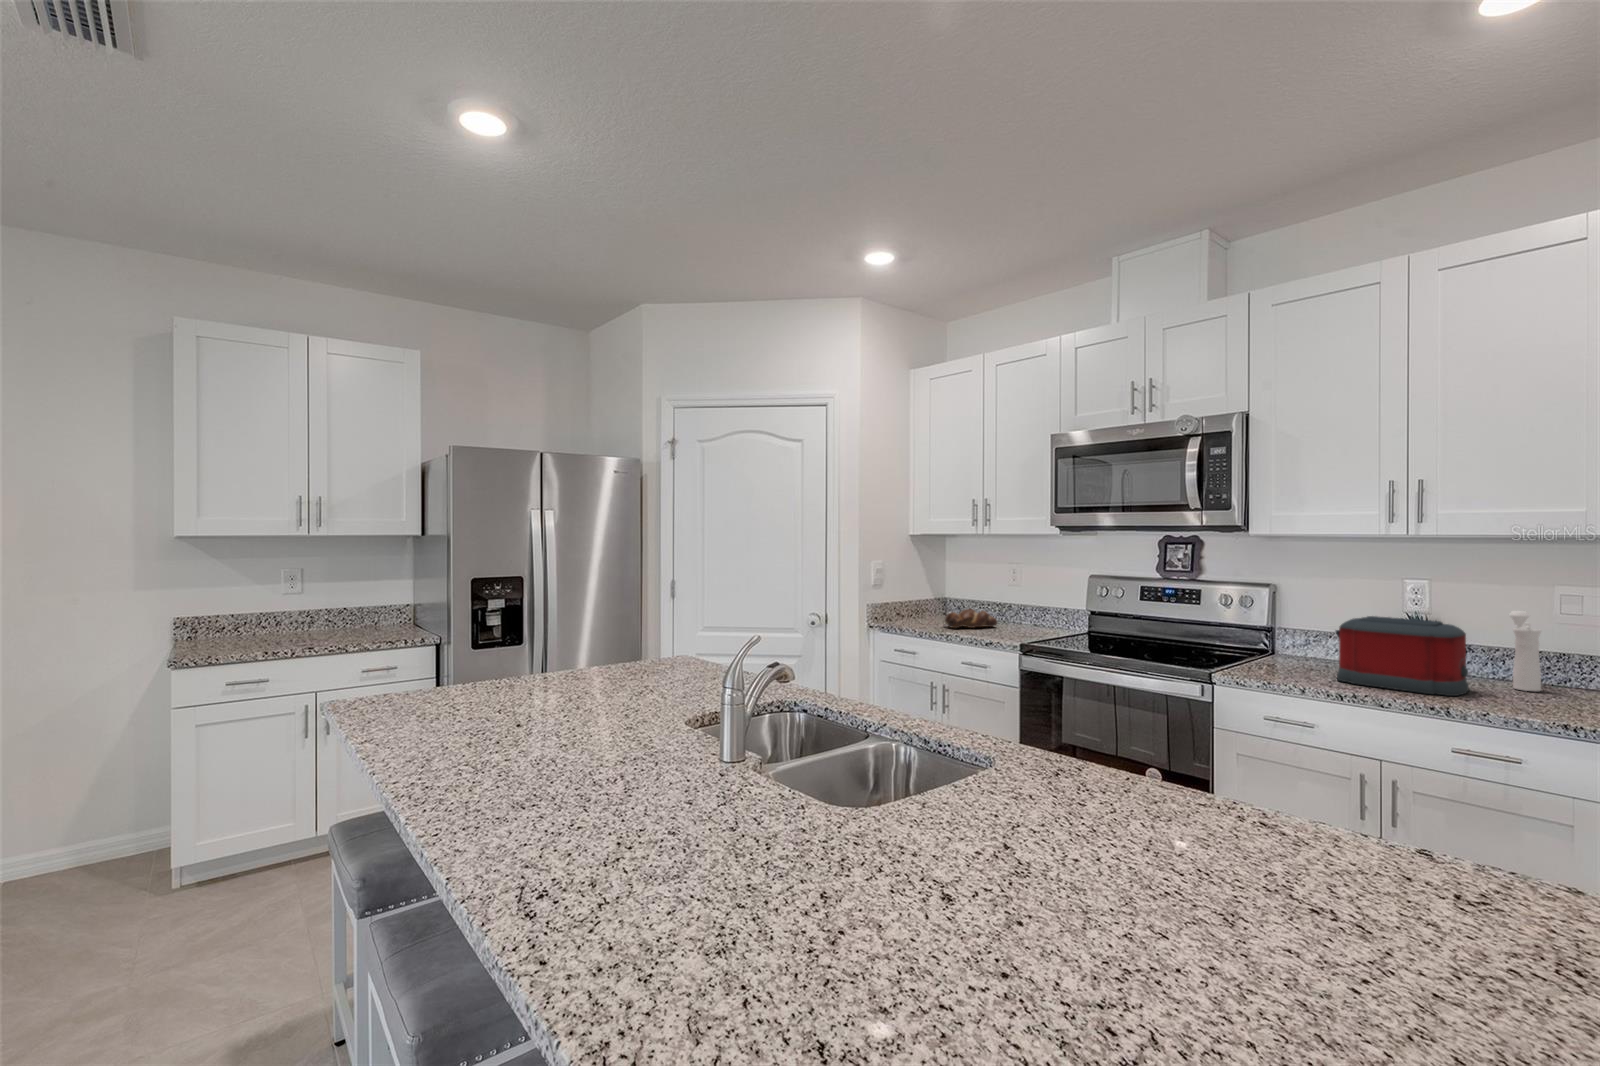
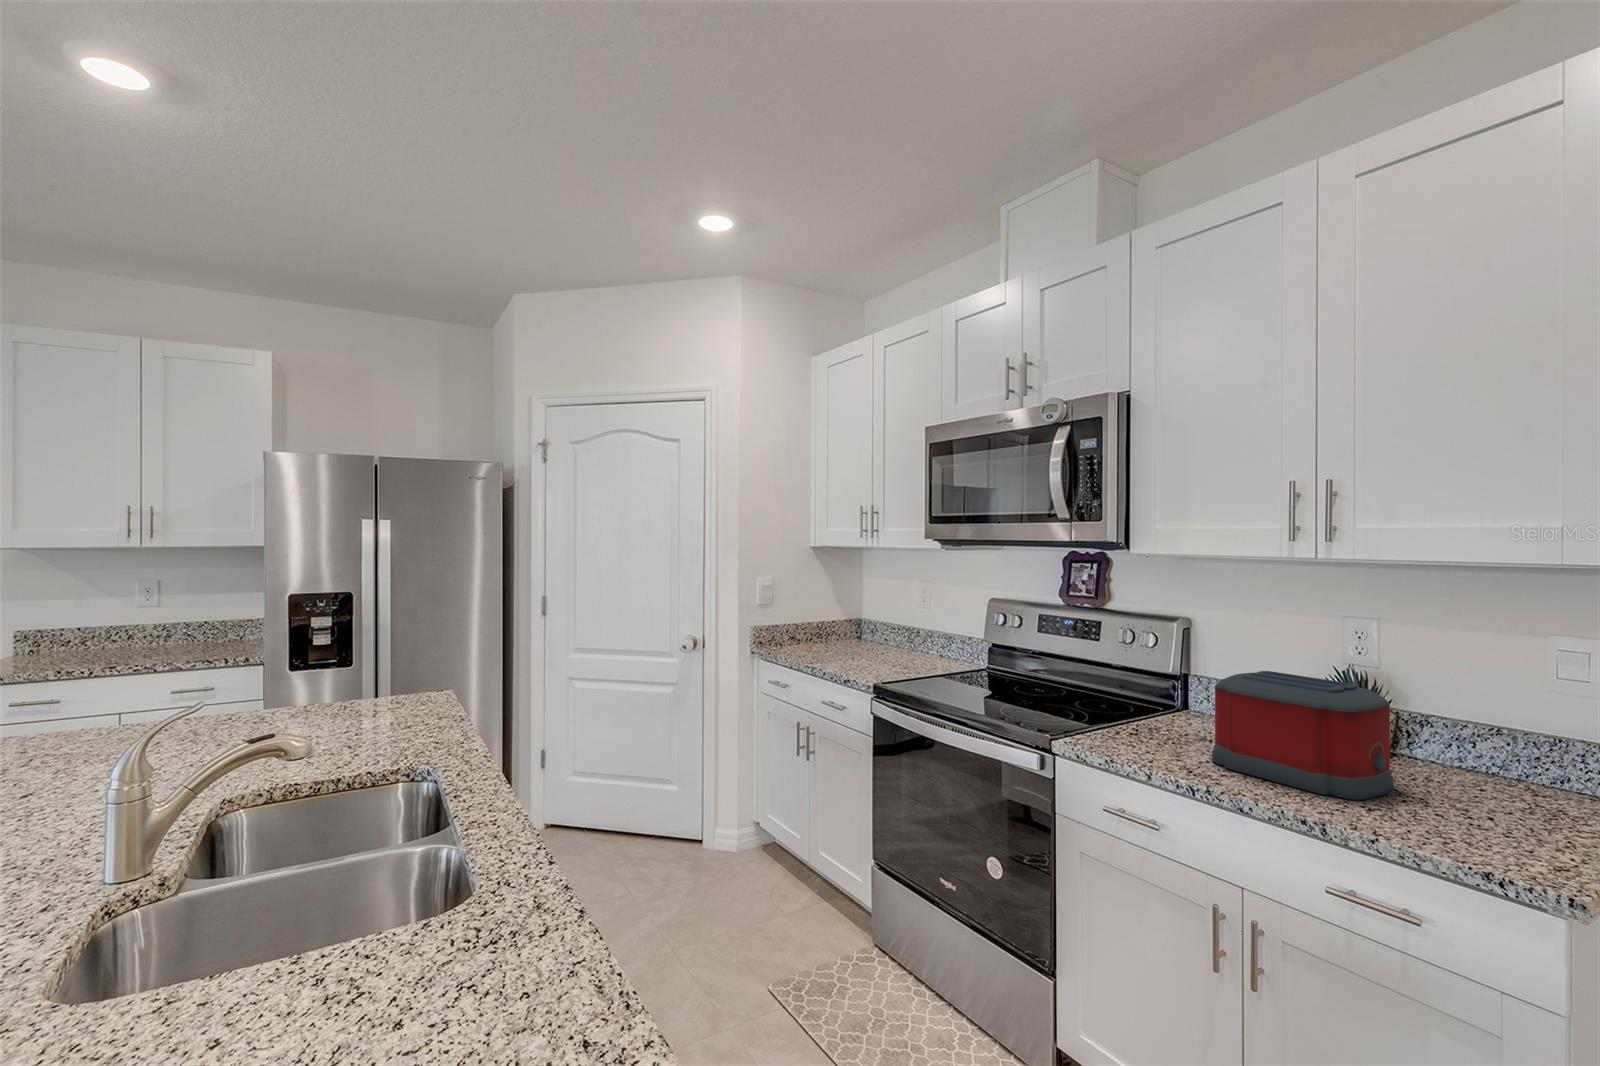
bread loaf: present [945,609,998,628] -> none [836,635,898,658]
pepper mill: present [1509,611,1541,691] -> none [1469,670,1512,797]

